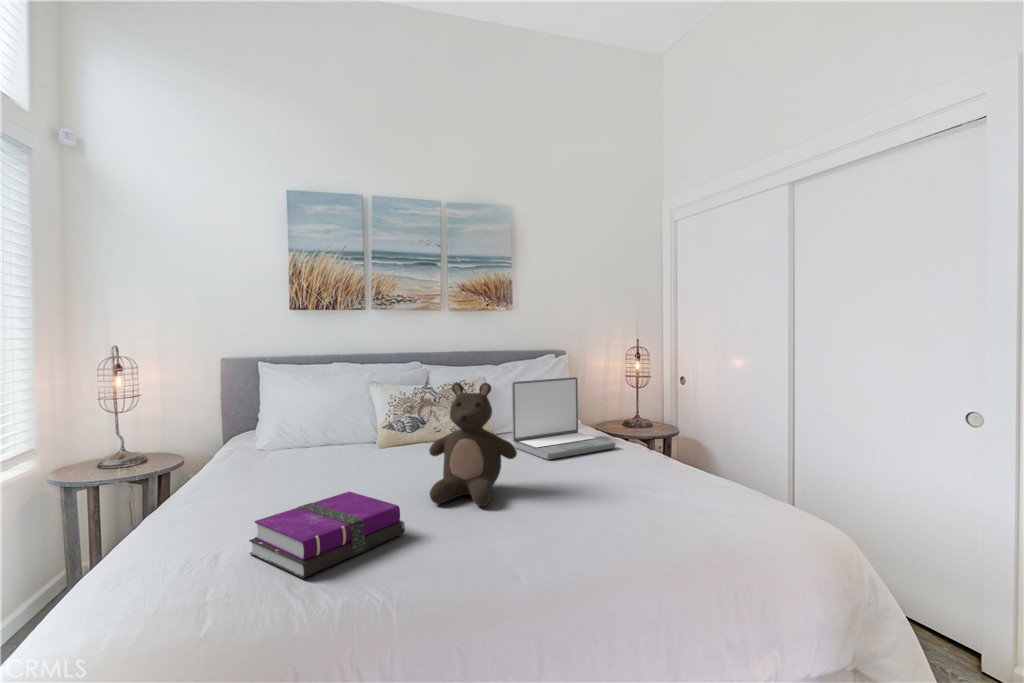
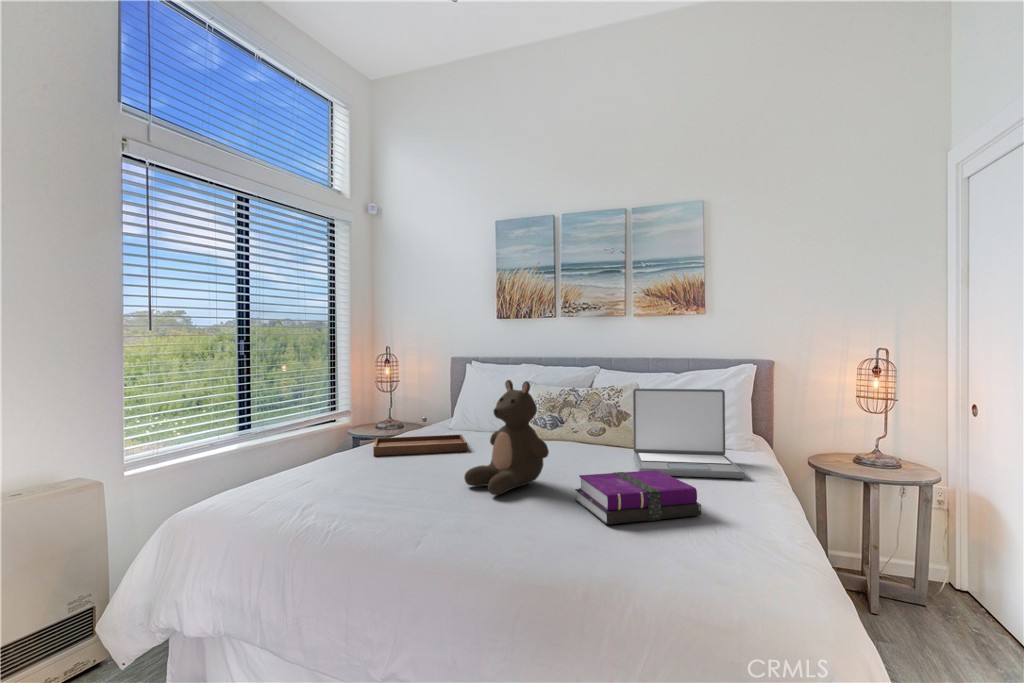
tray: none [202,438,344,501] -> present [373,417,467,456]
notebook: present [249,491,405,578] -> present [575,470,702,524]

